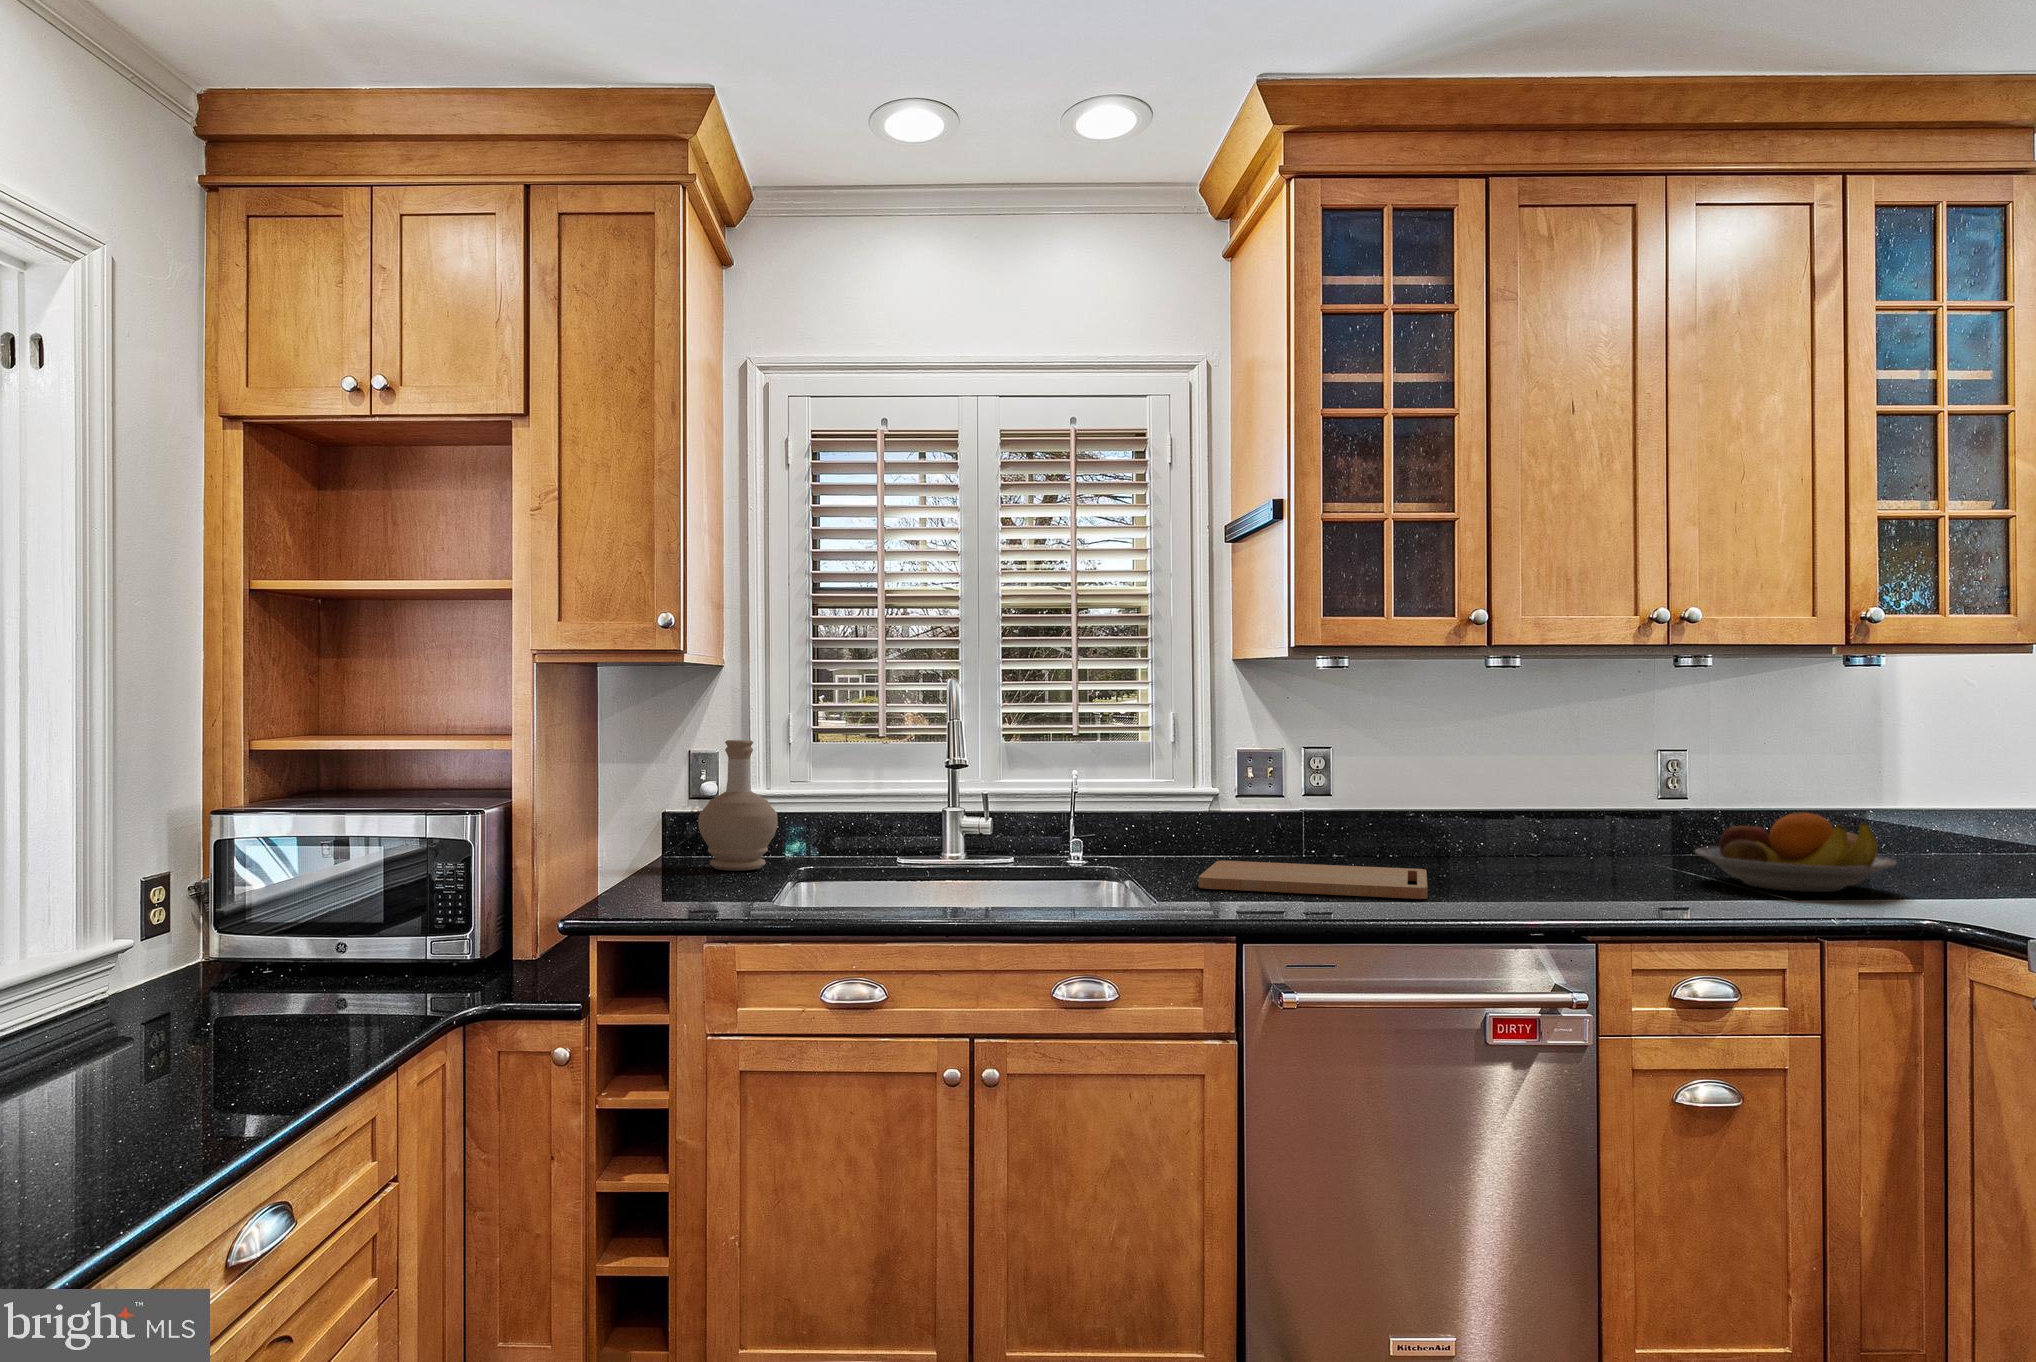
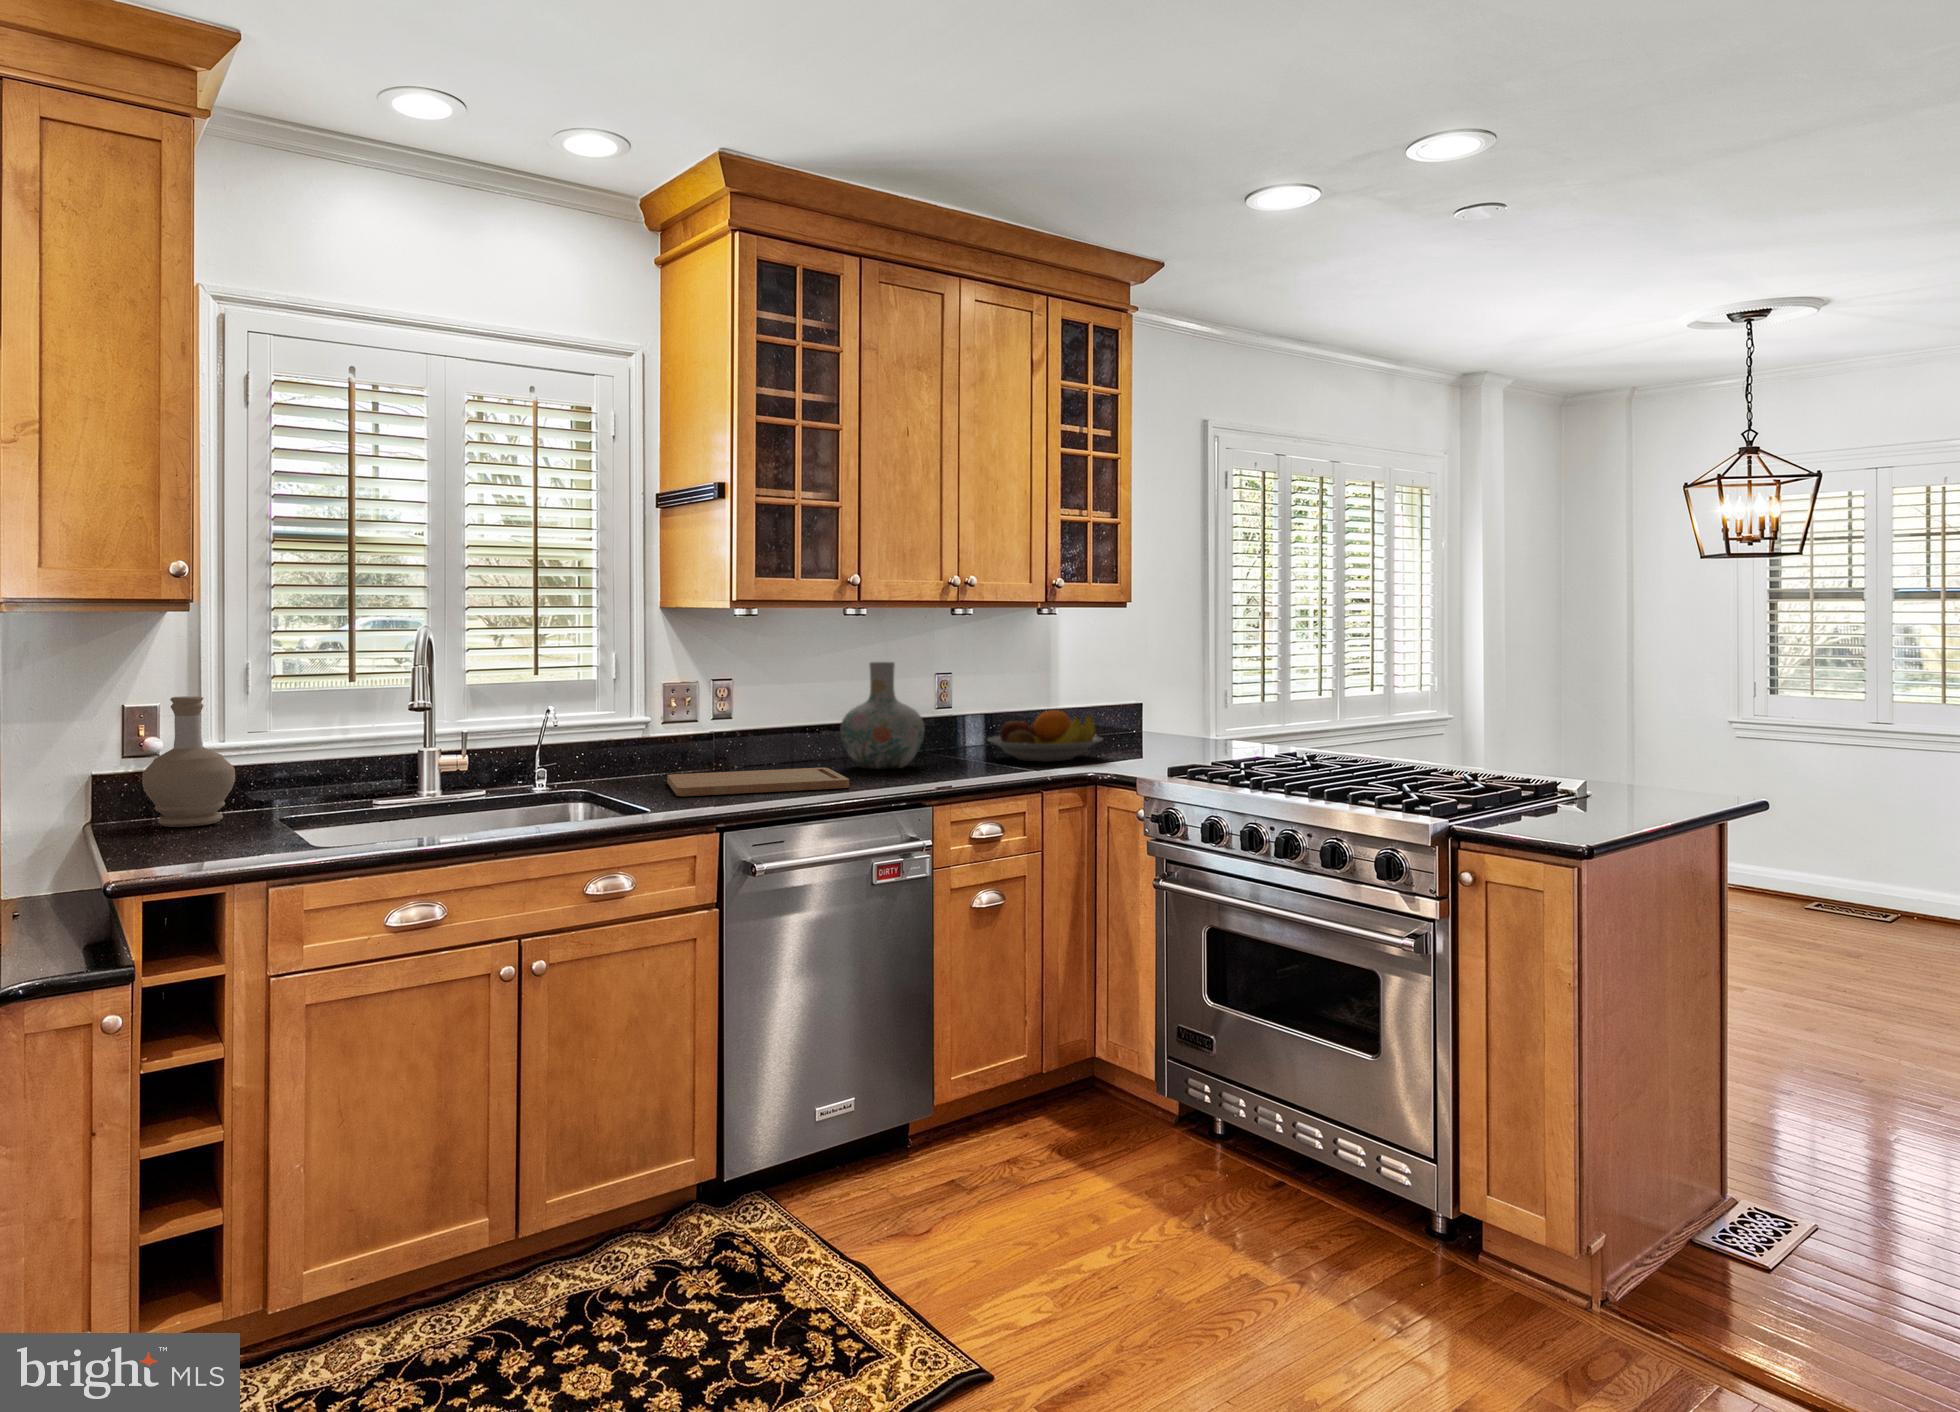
vase: none [1462,730,1584,880] -> present [841,662,924,769]

